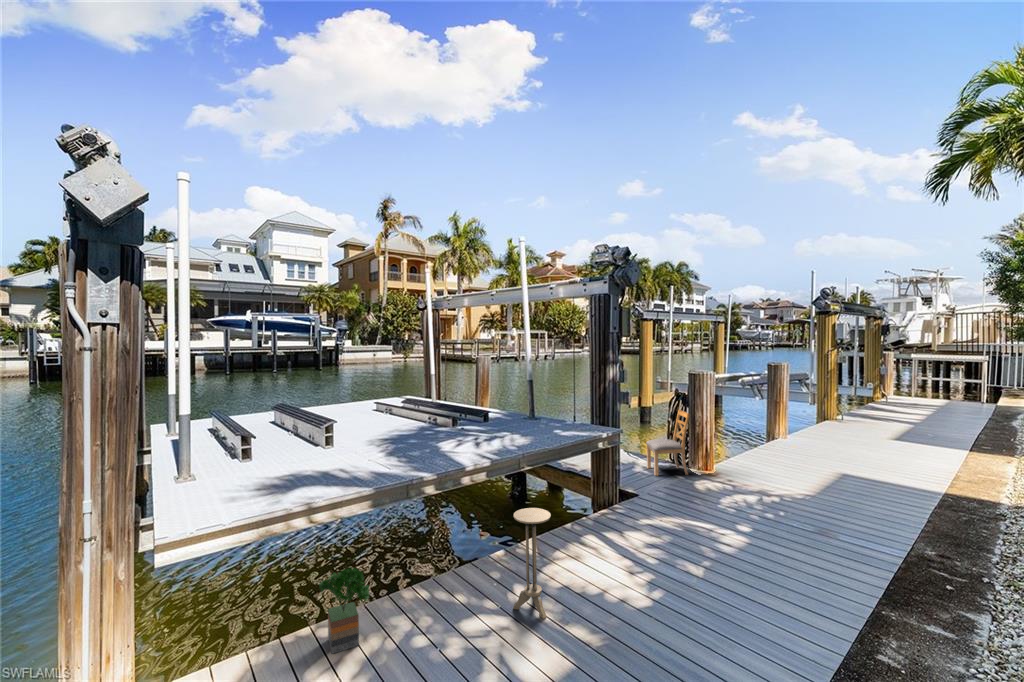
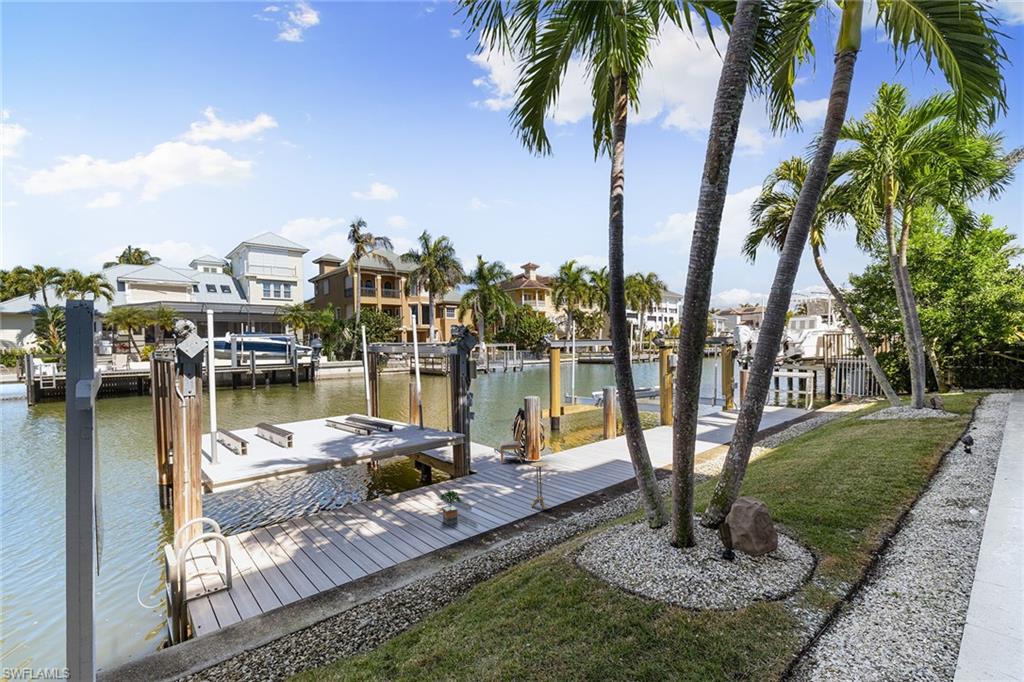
side table: present [513,508,551,619] -> present [531,462,548,509]
potted tree: present [319,568,369,654] -> present [440,491,461,525]

